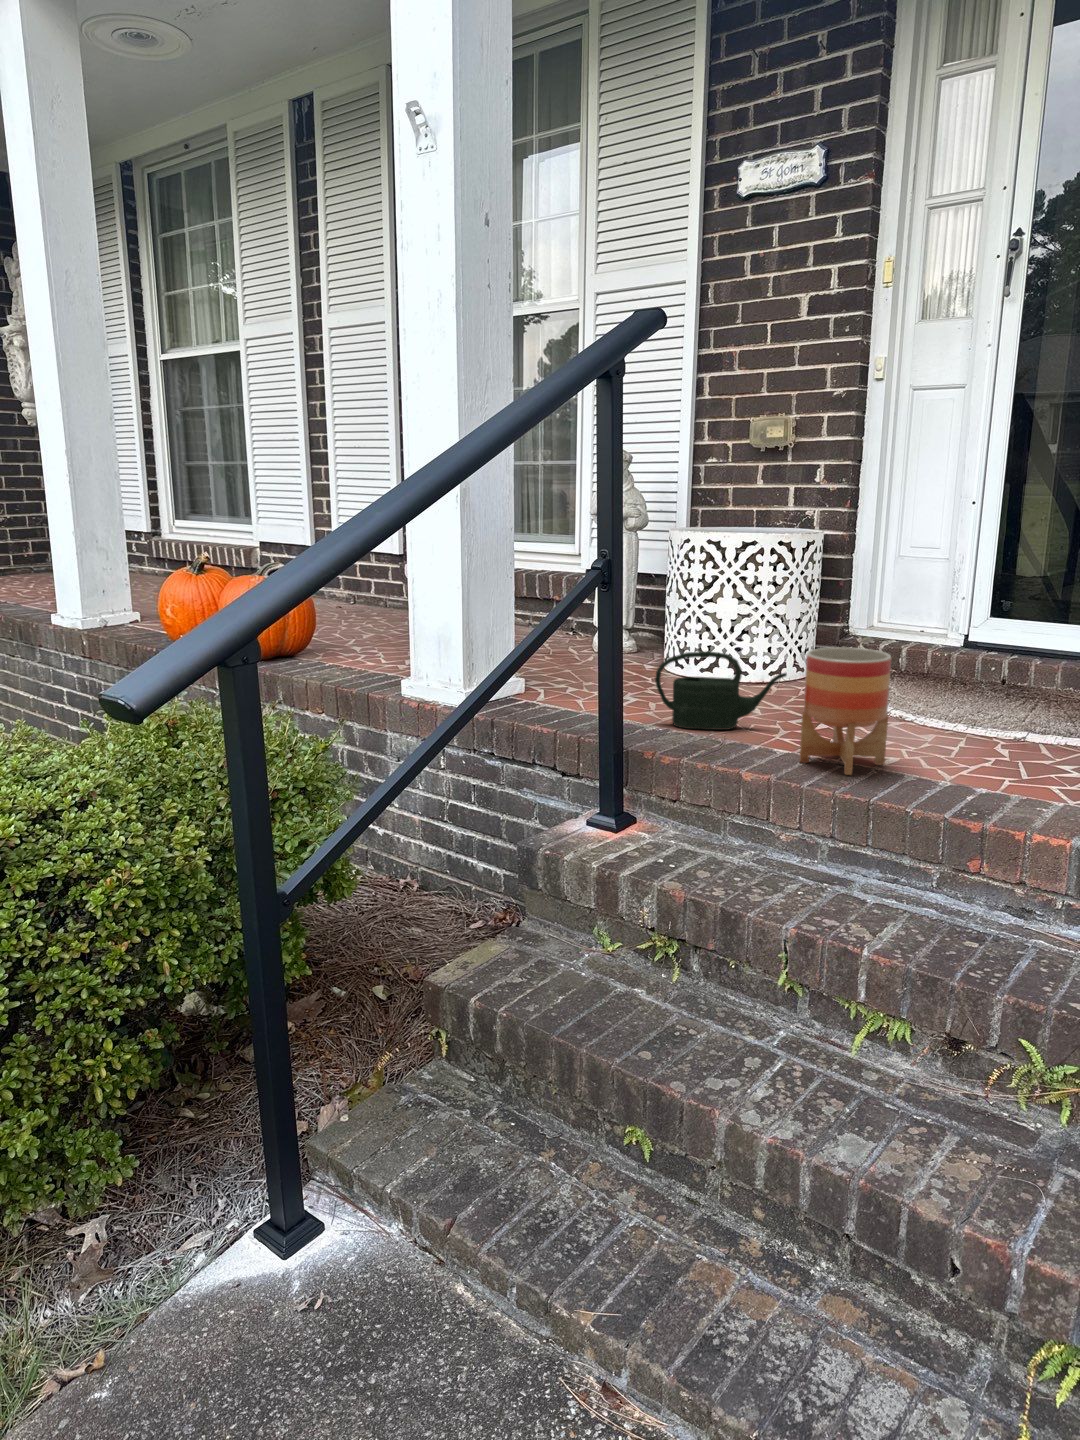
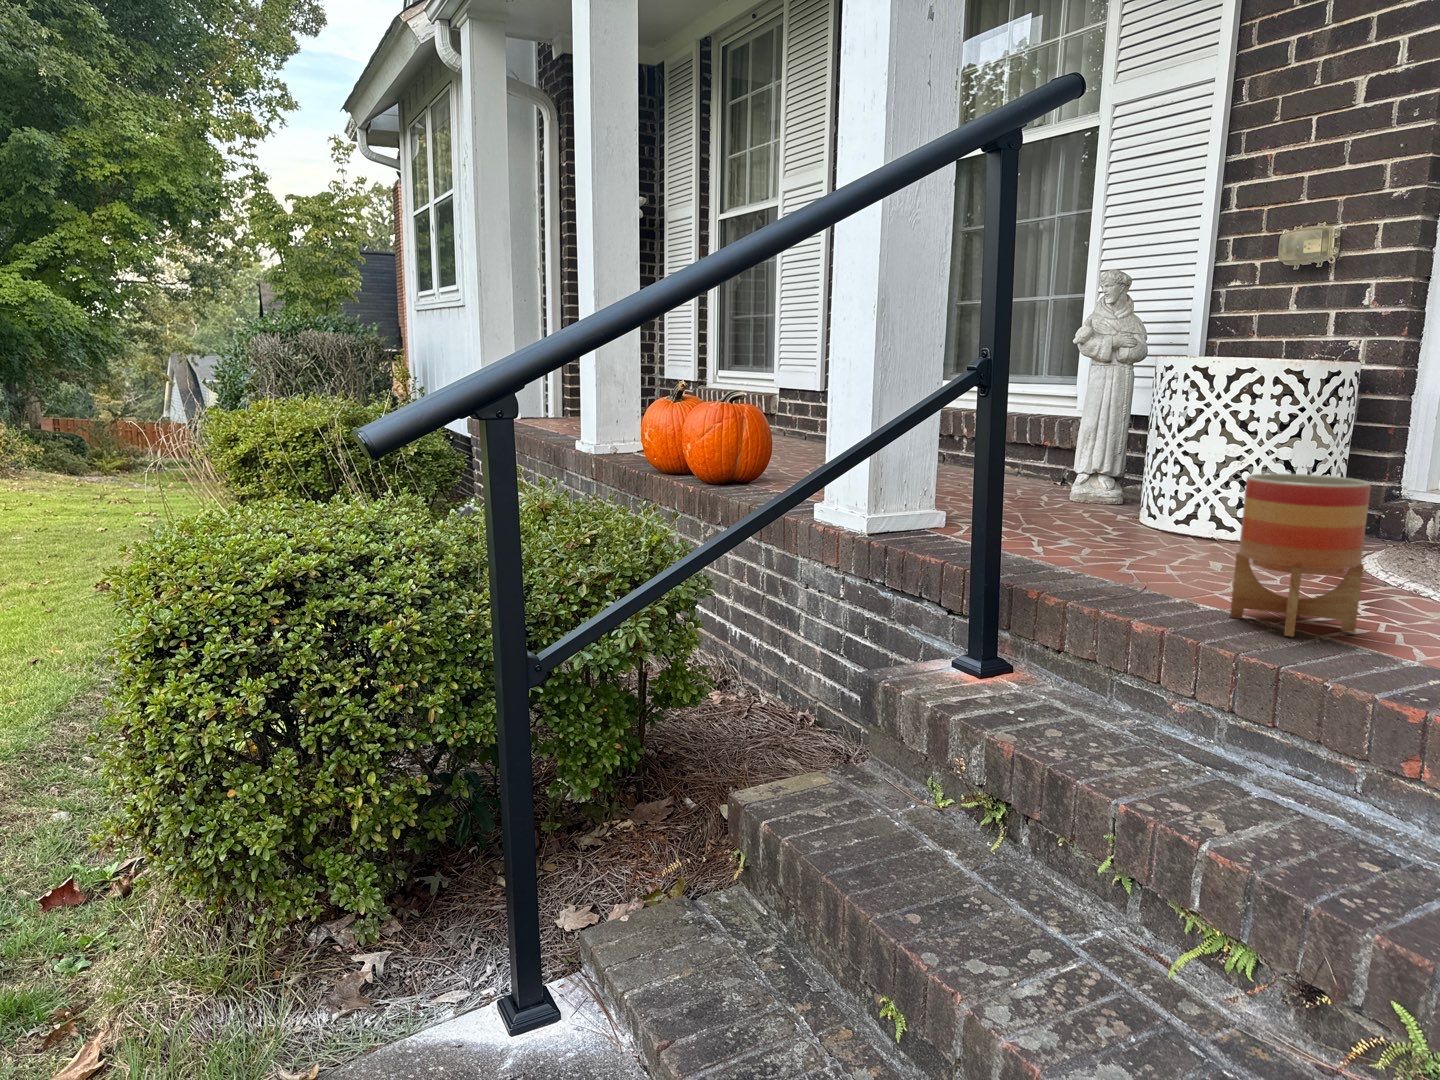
watering can: present [655,651,787,730] -> none [1075,481,1247,578]

